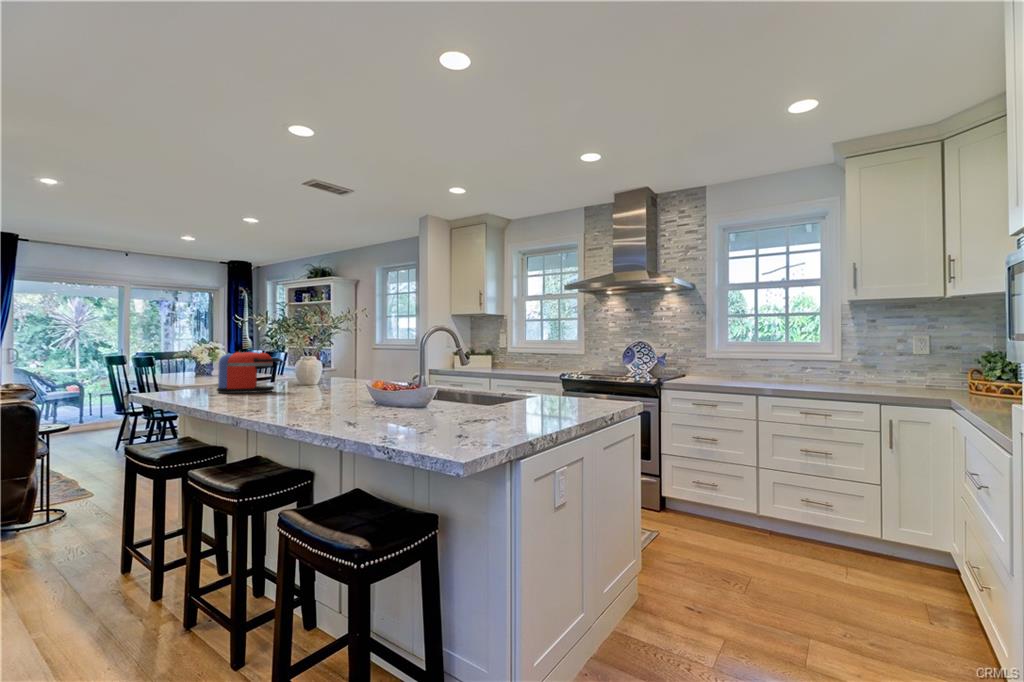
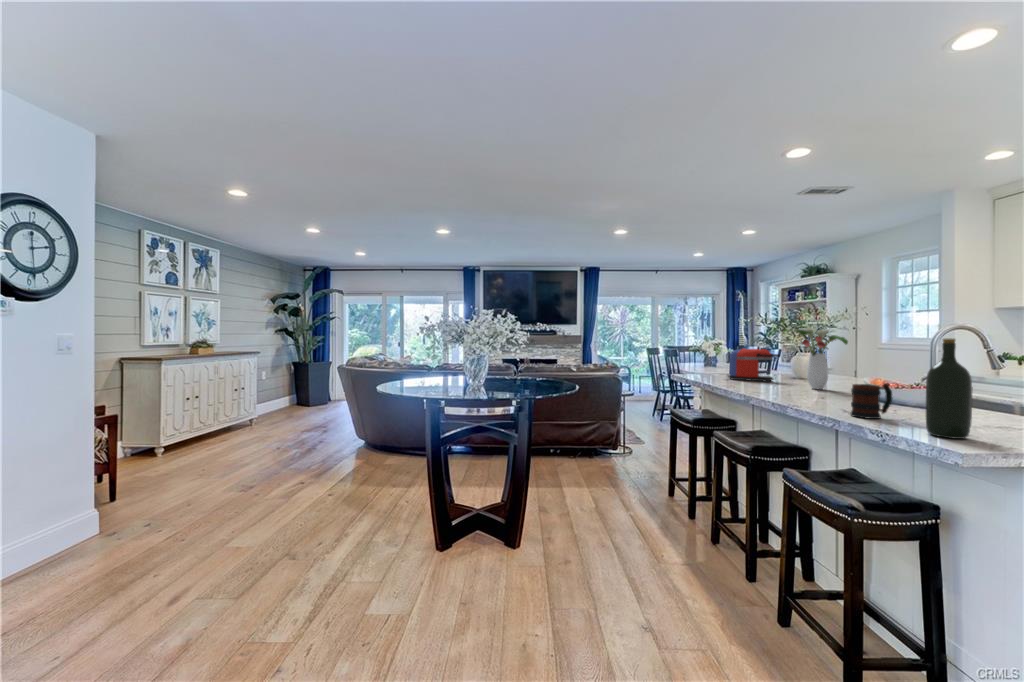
flower arrangement: none [284,326,351,397] -> present [794,328,848,389]
wine bottle: none [424,336,460,442] -> present [926,339,972,439]
mug: none [355,387,393,429] -> present [850,383,892,419]

